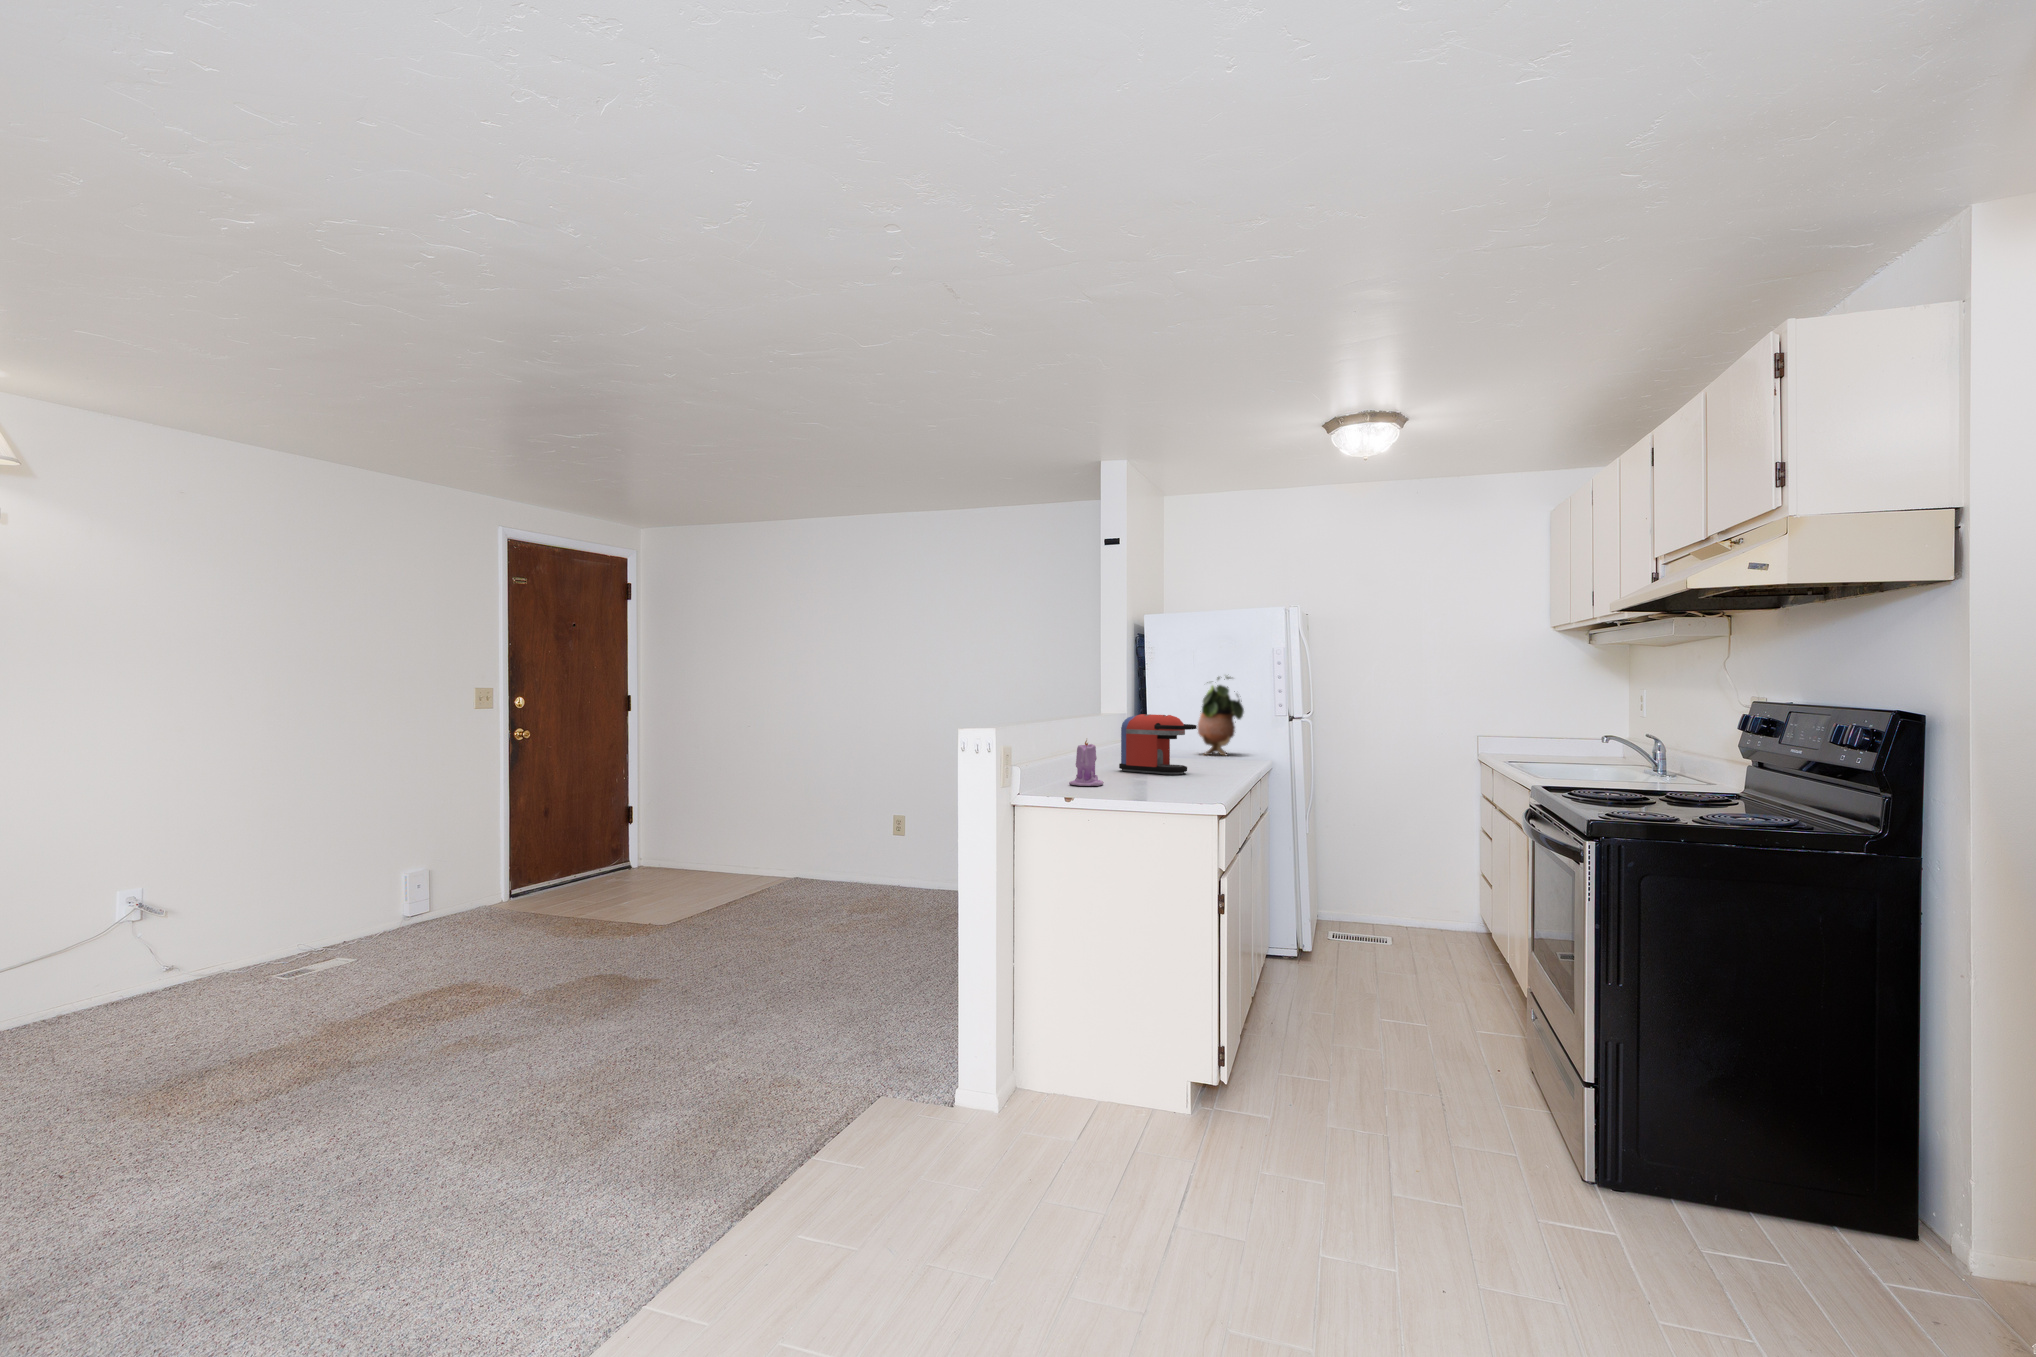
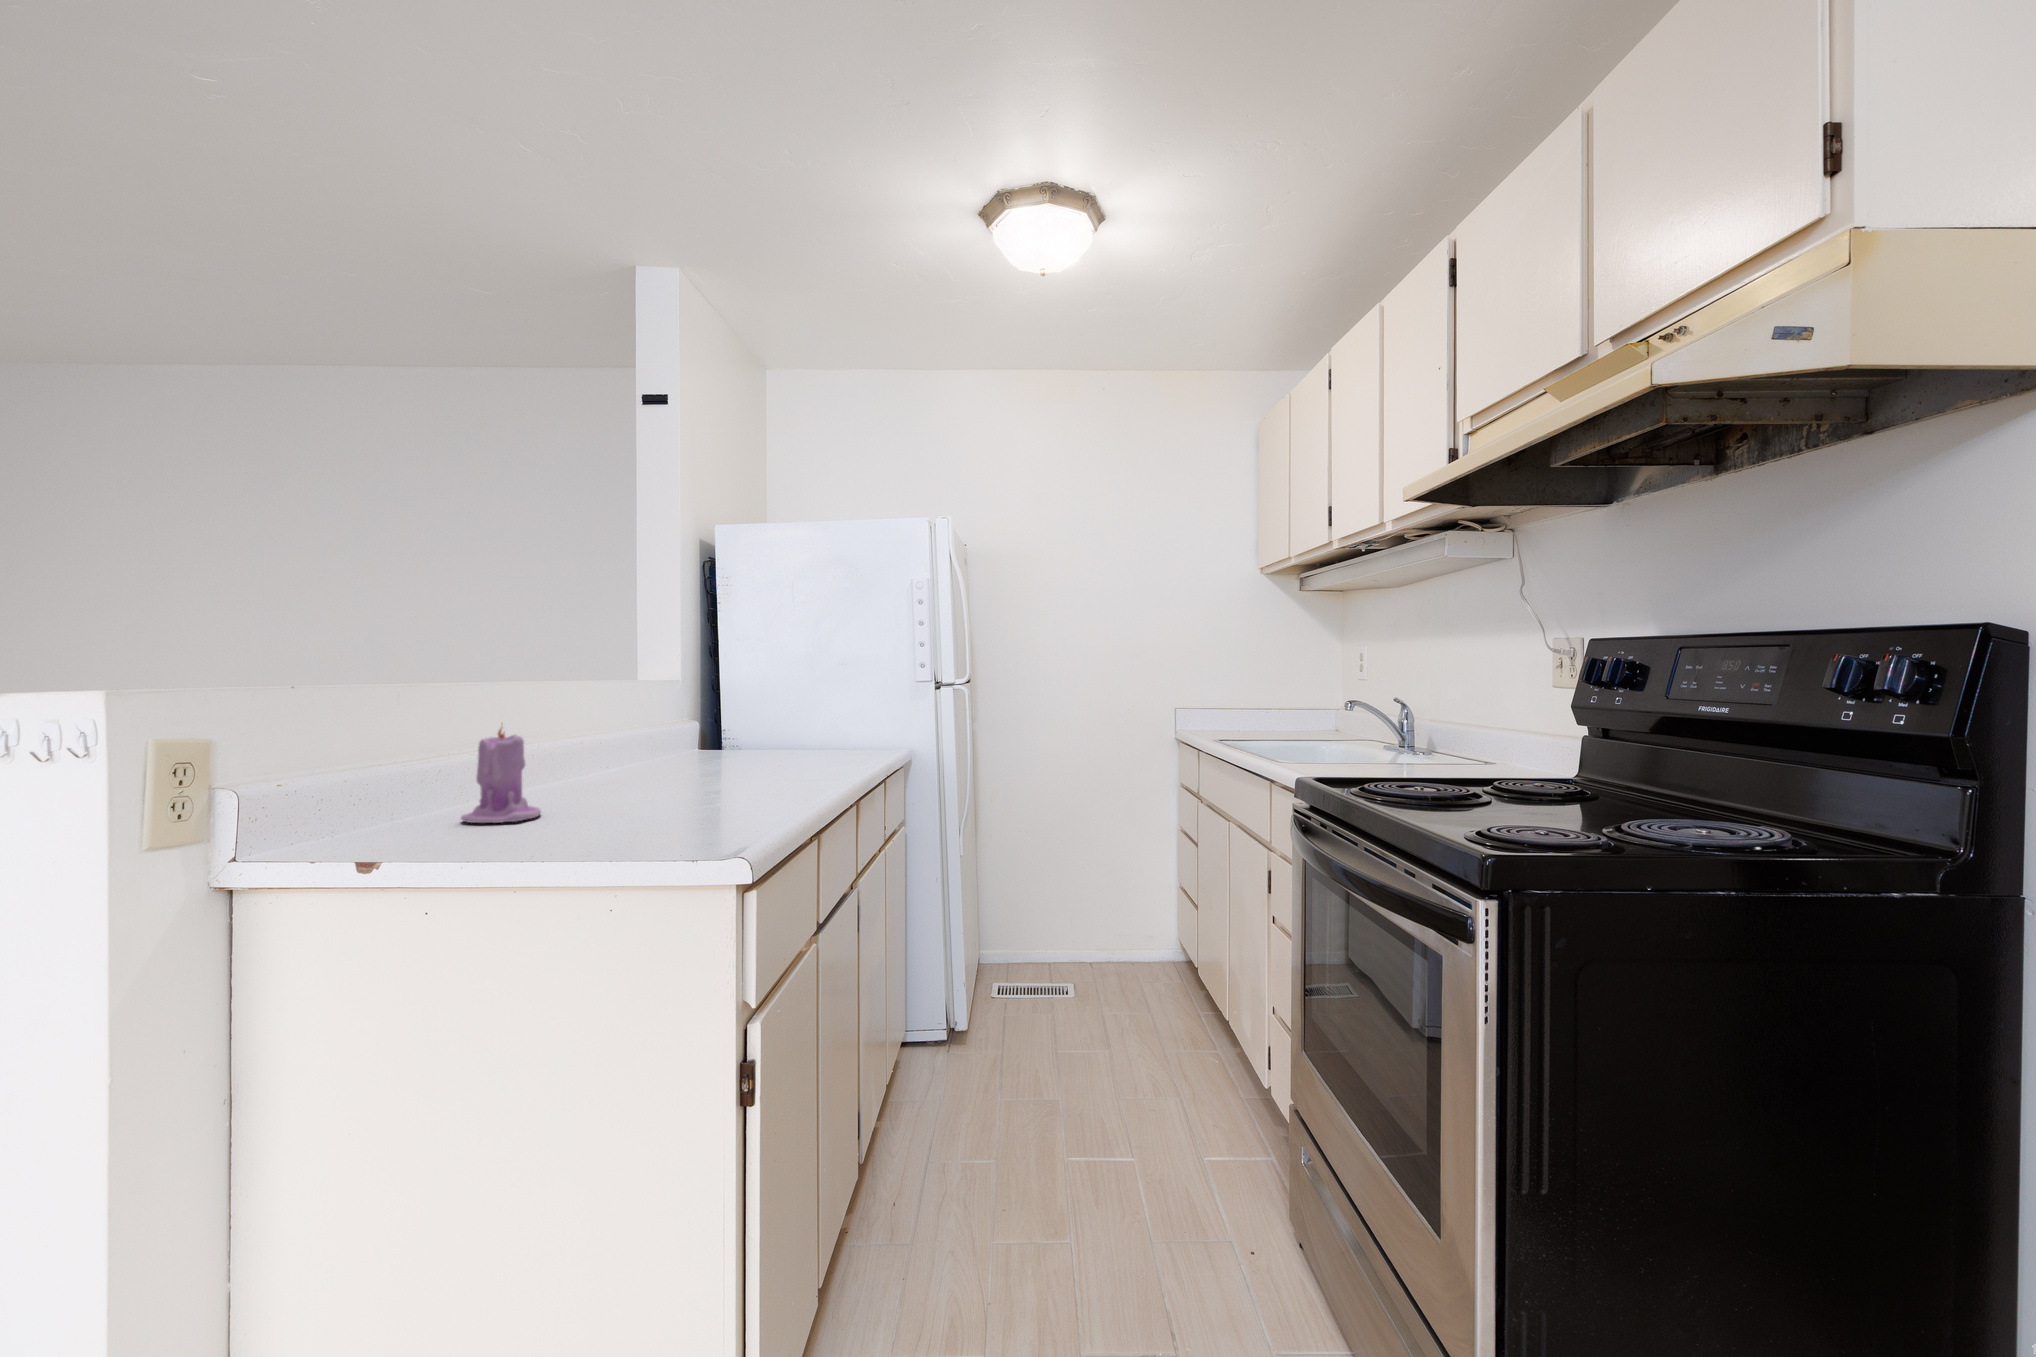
potted plant: present [1197,677,1244,755] -> none [792,617,863,744]
coffee maker: present [1119,714,1197,775] -> none [620,677,757,785]

